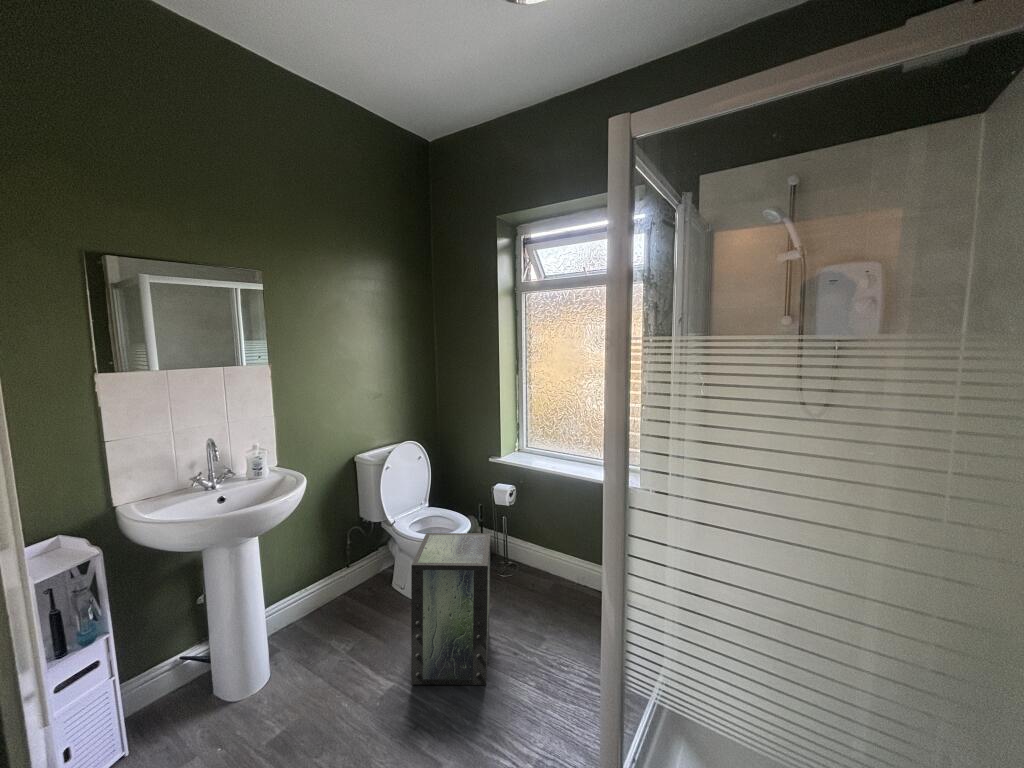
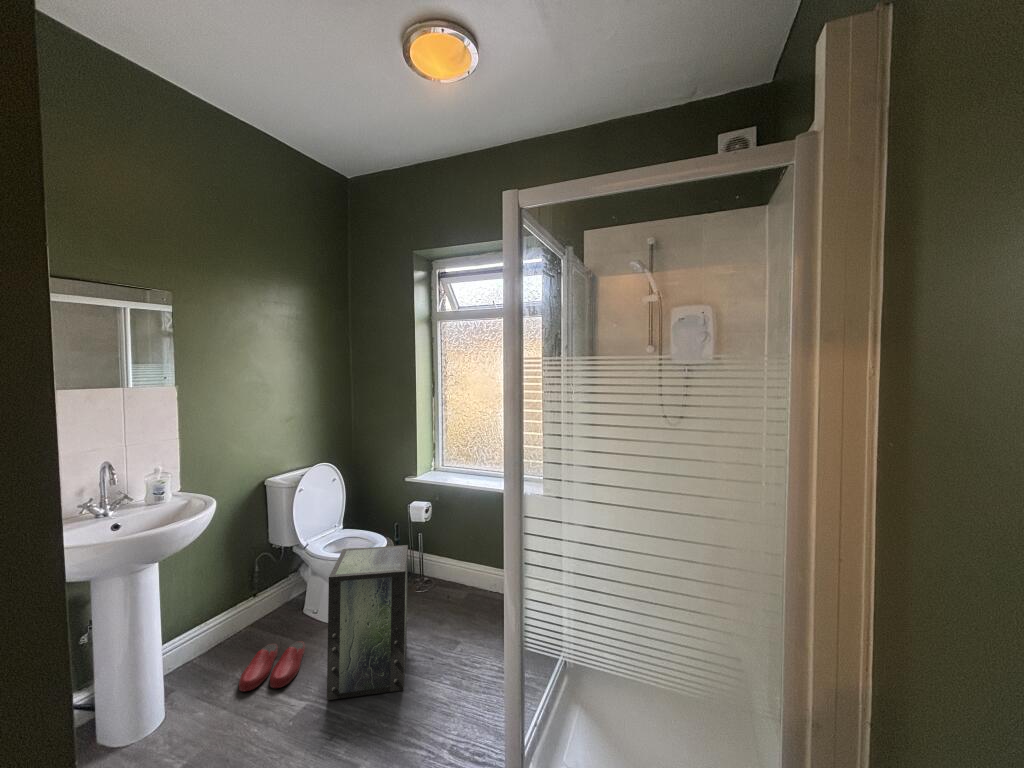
slippers: none [332,615,392,663] -> present [239,641,305,691]

